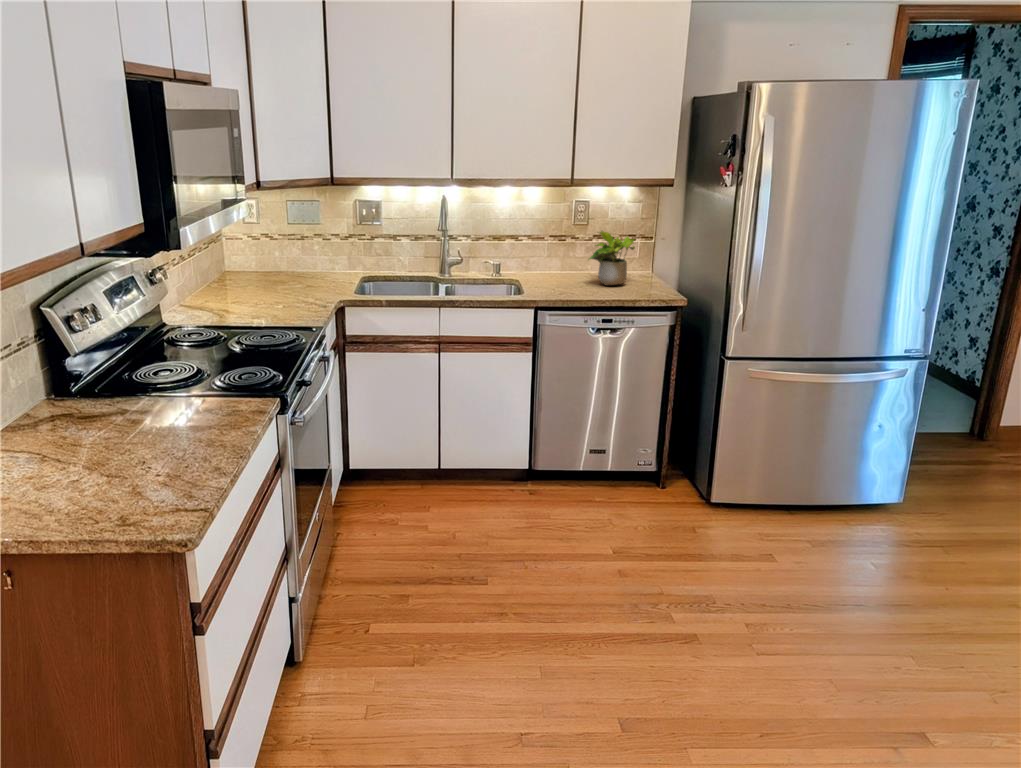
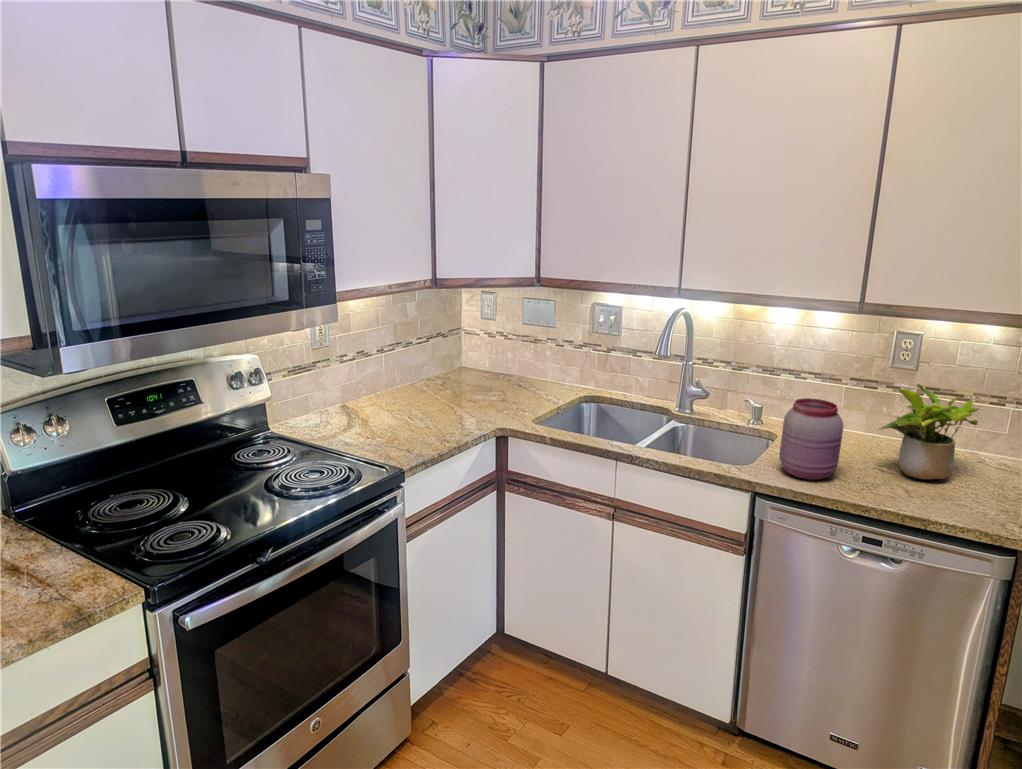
jar: none [542,245,577,295] -> present [779,398,843,480]

